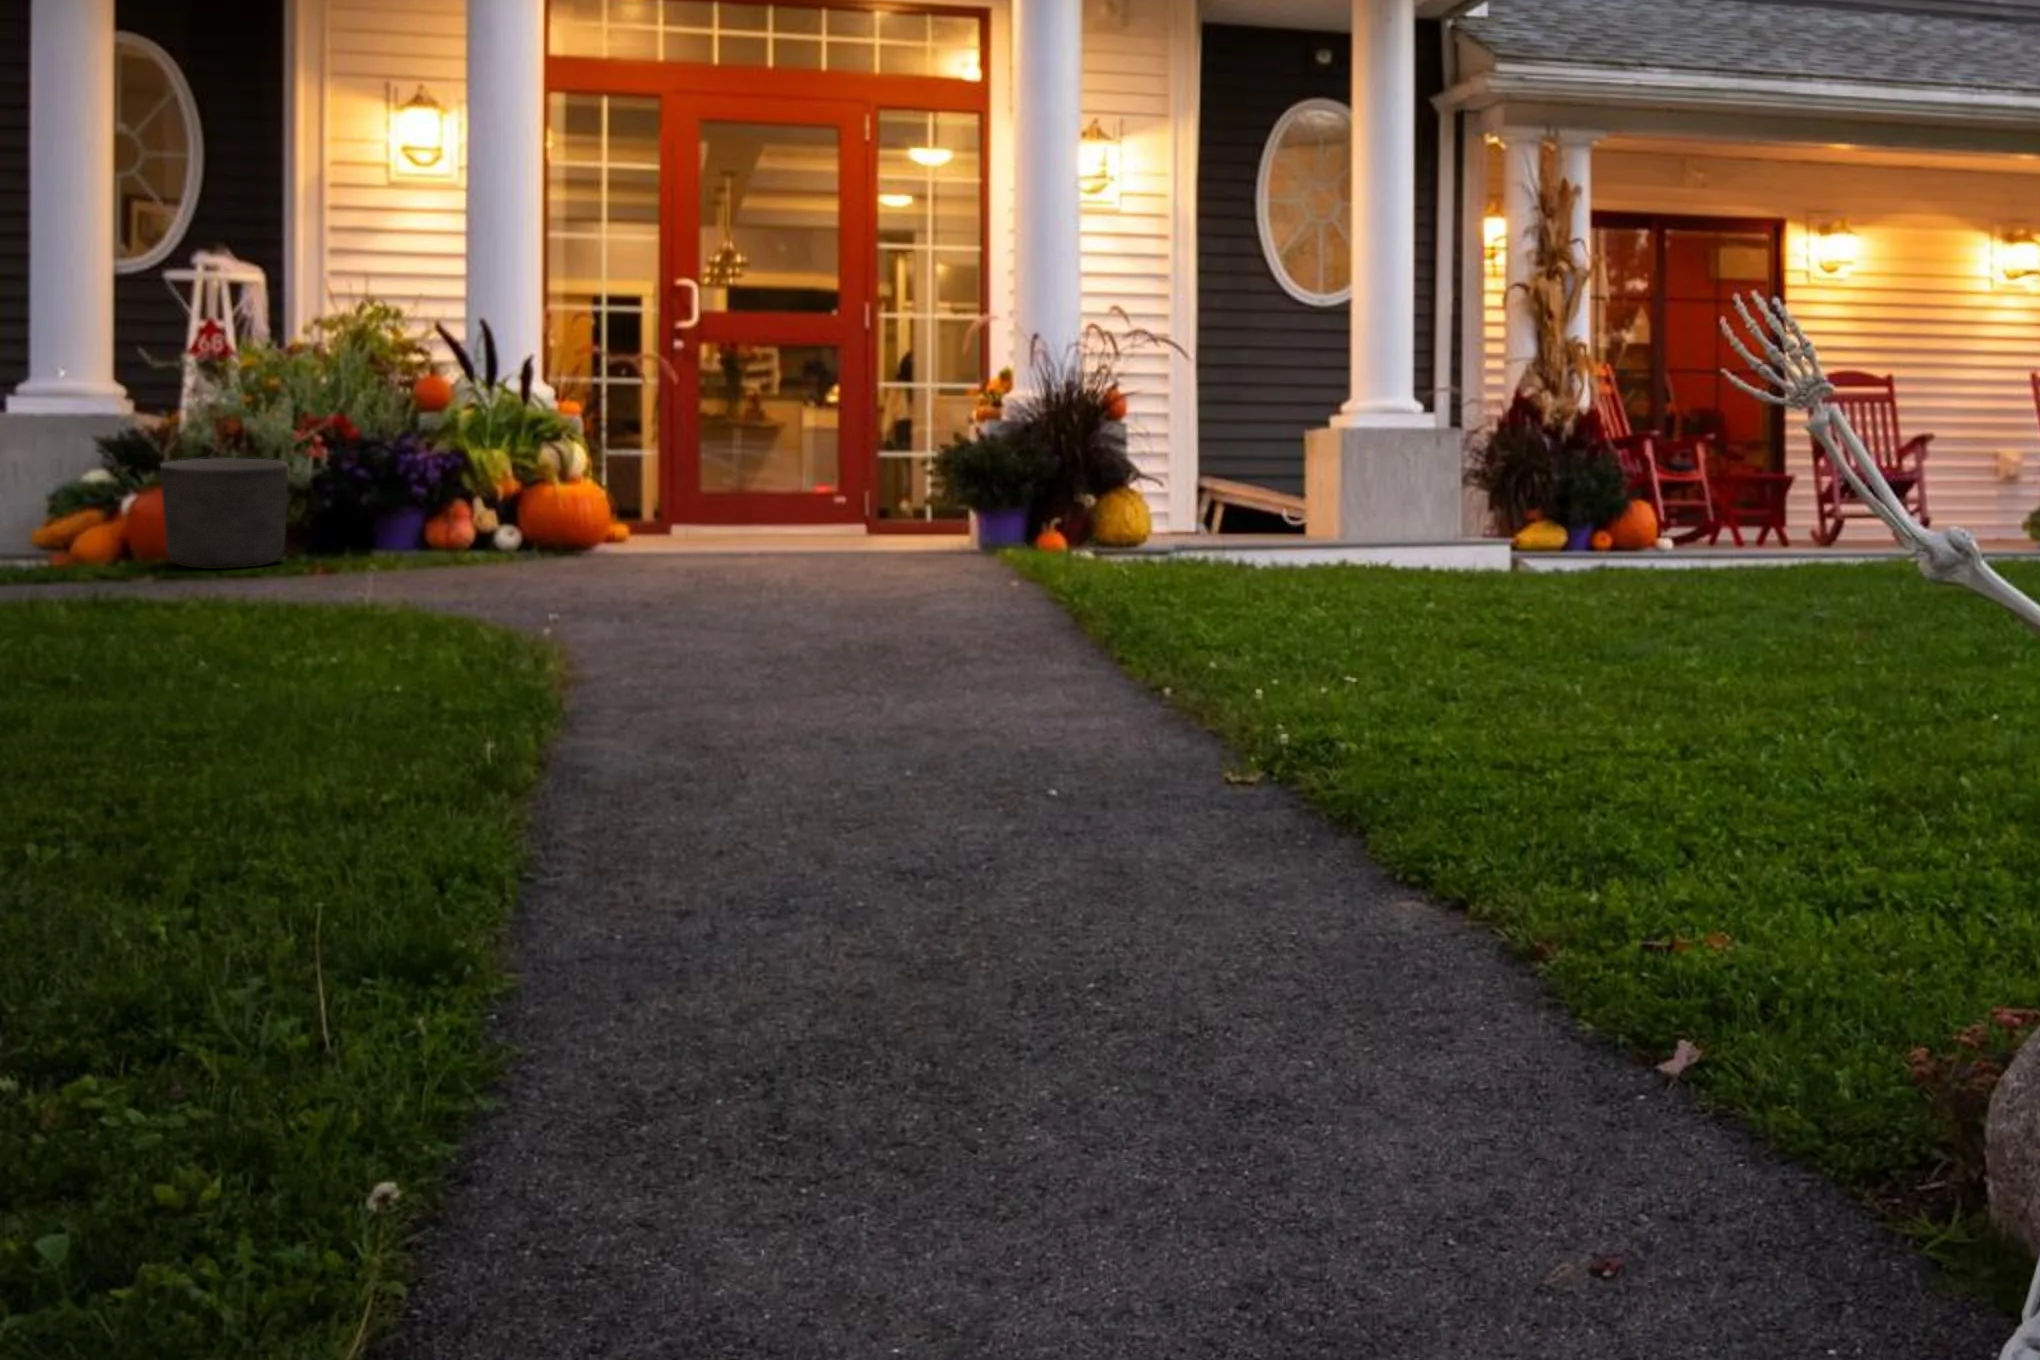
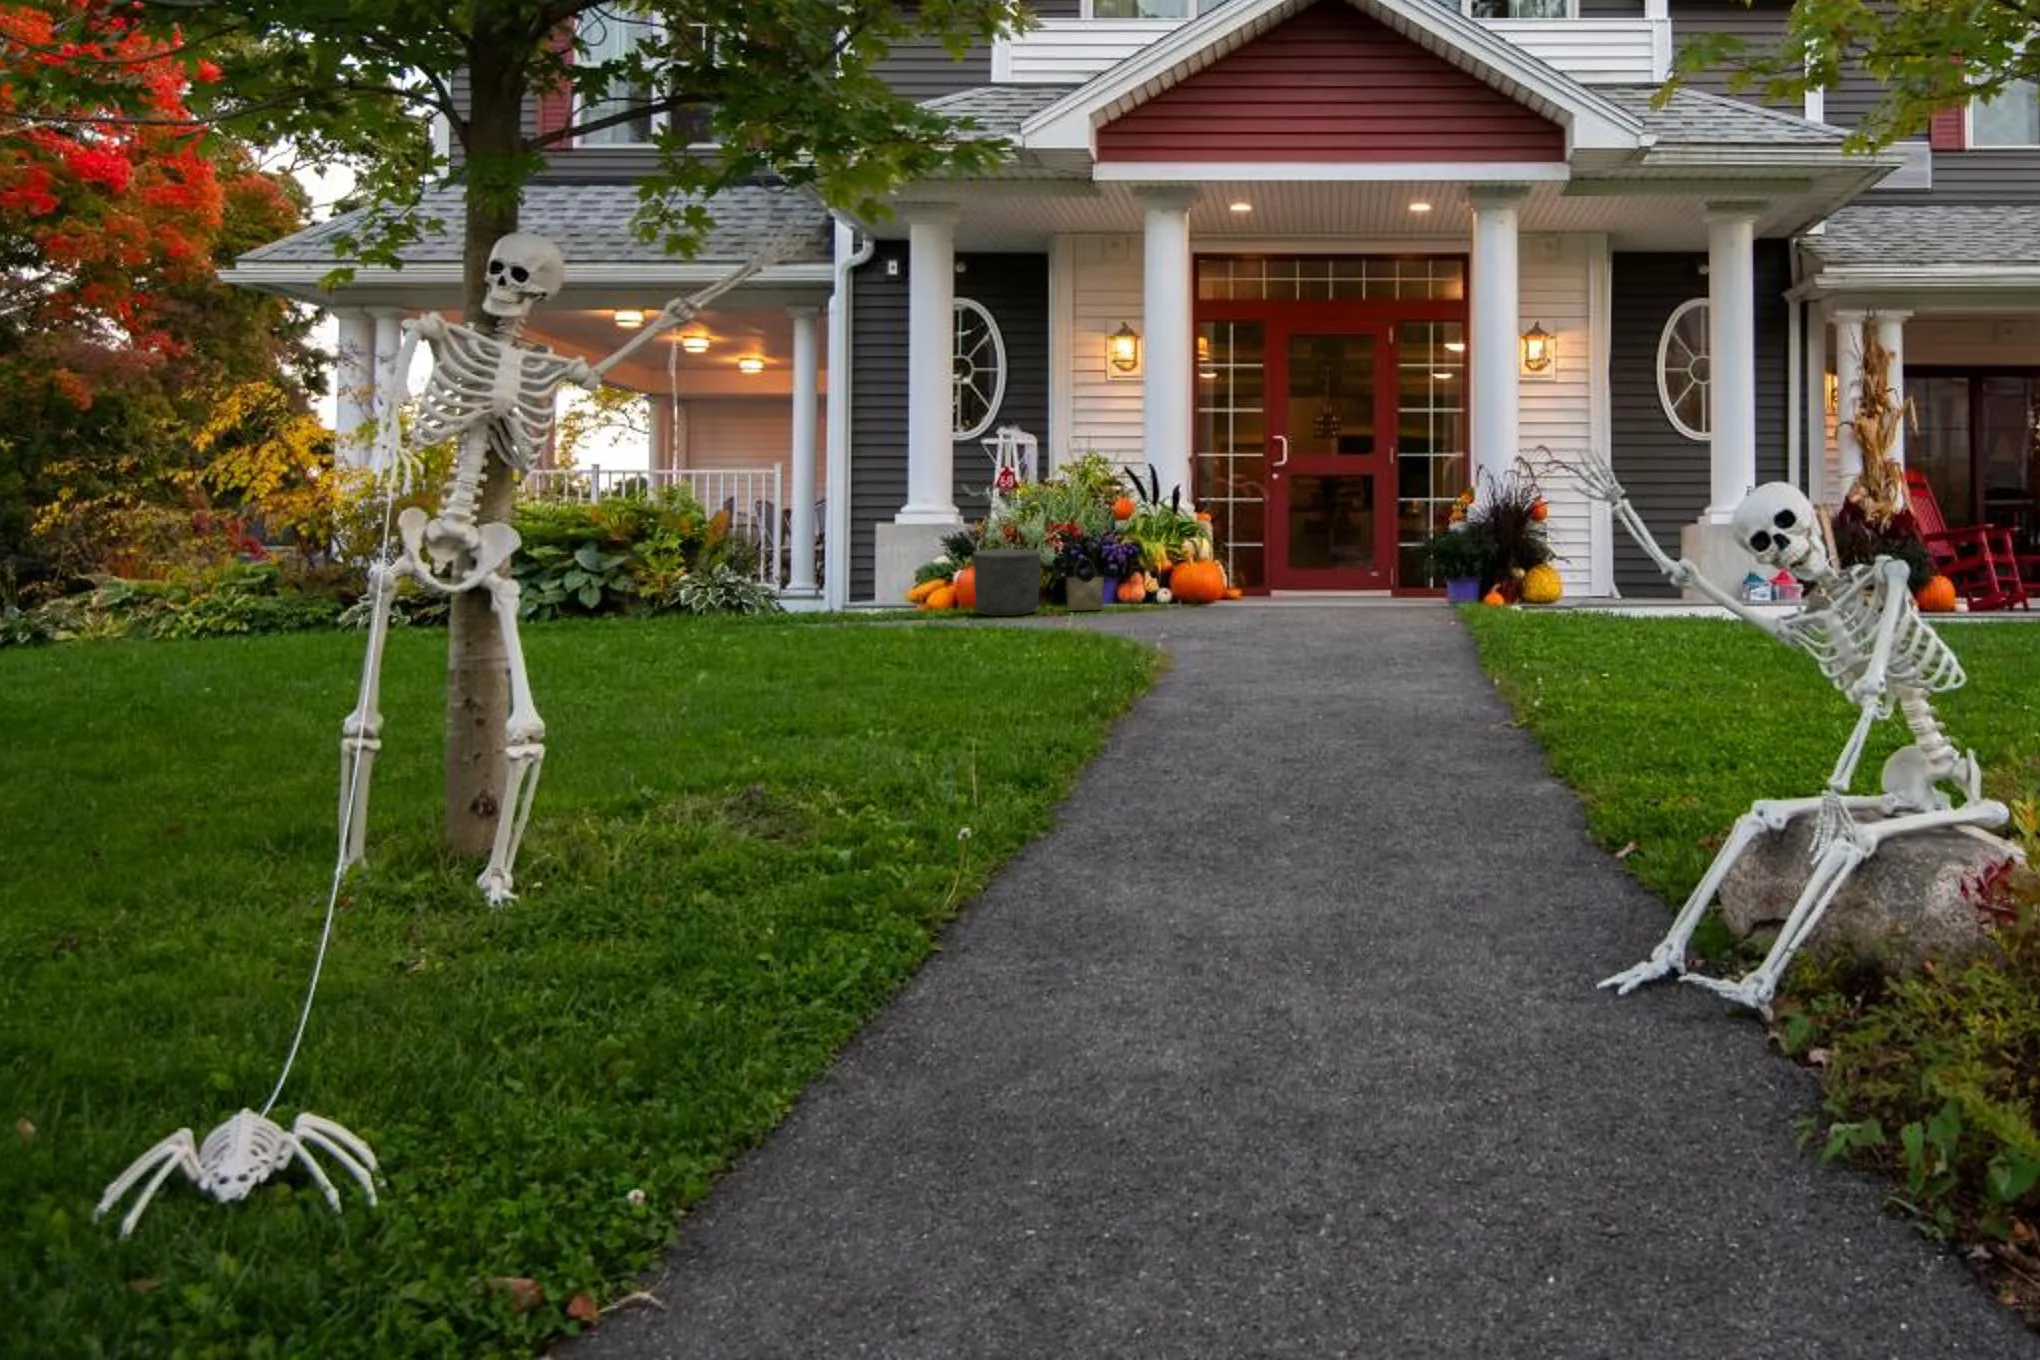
woven basket: none [333,472,403,558] -> present [1066,566,1104,611]

